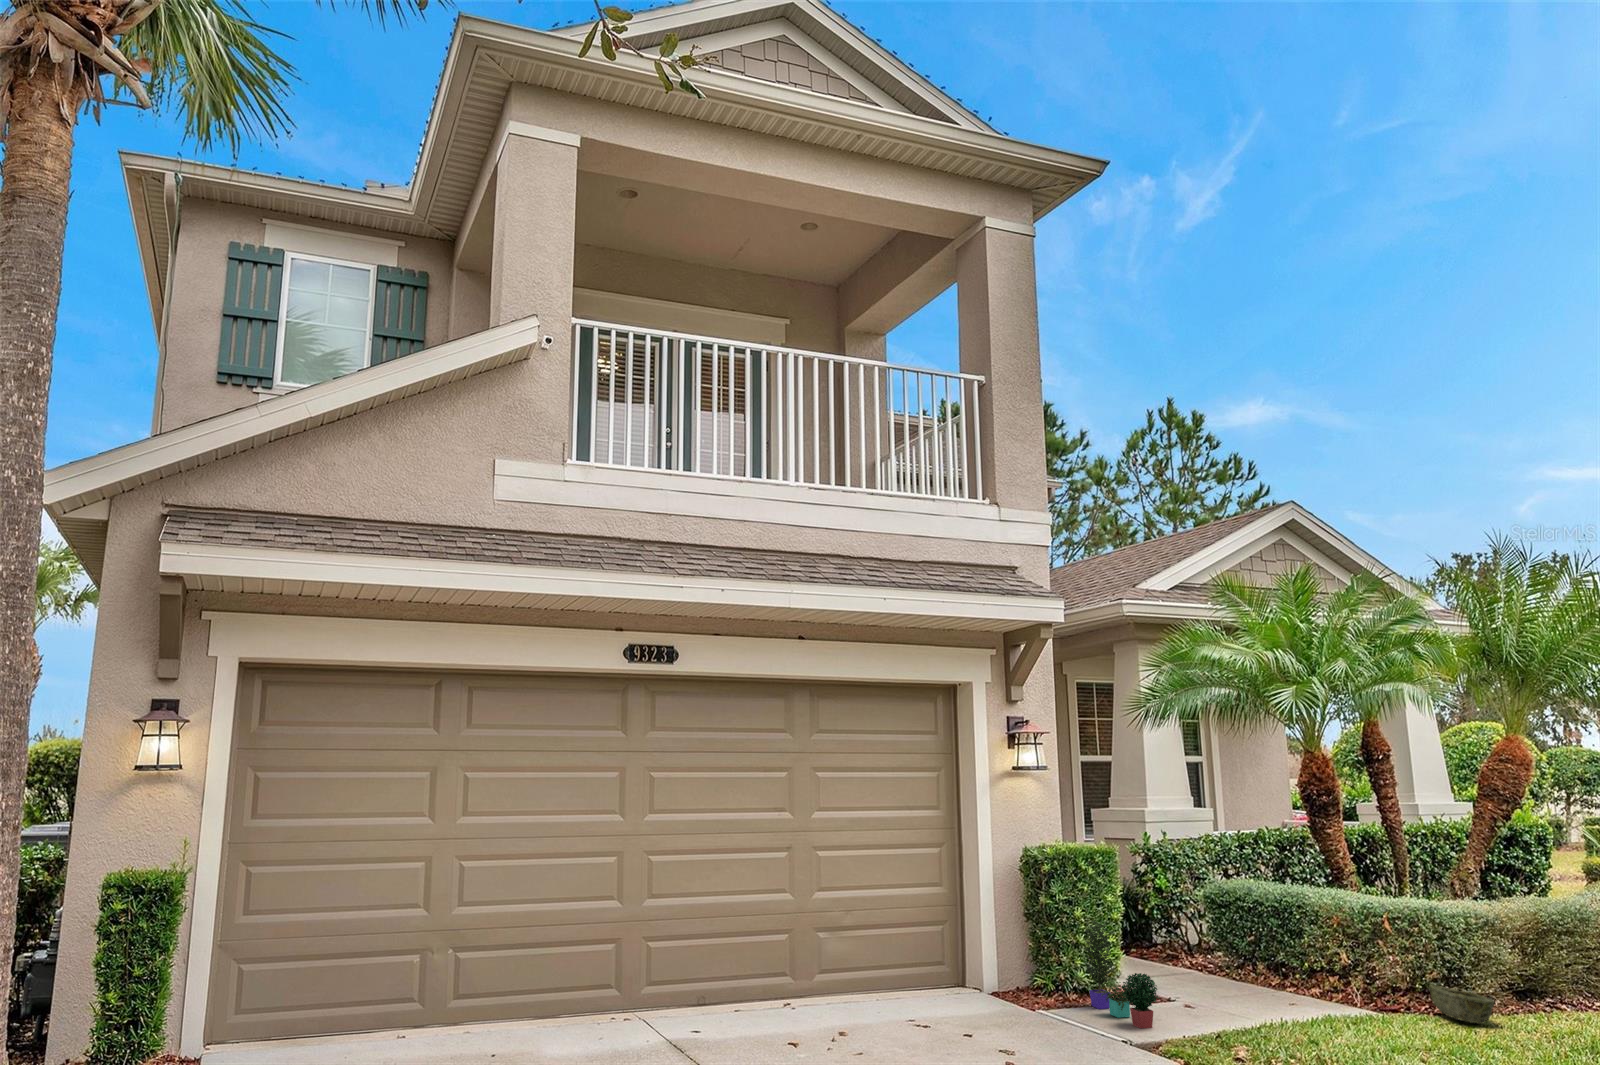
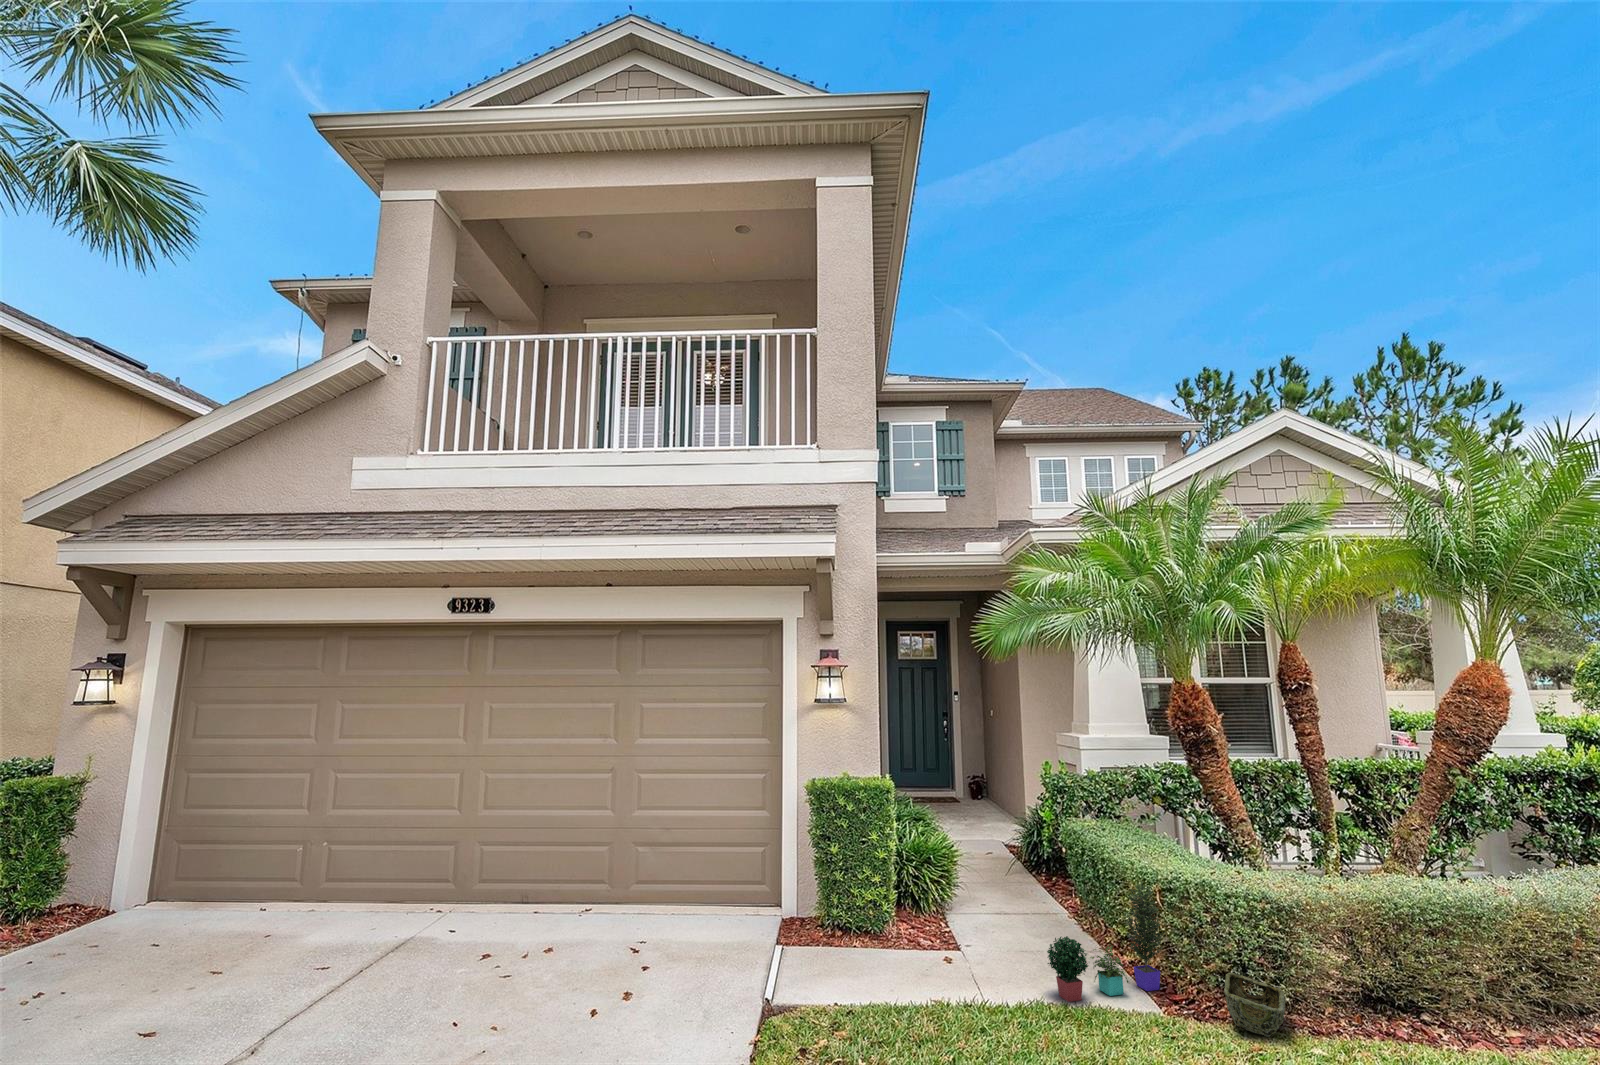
potted plant: present [1084,920,1159,1028] -> present [1047,882,1165,1002]

